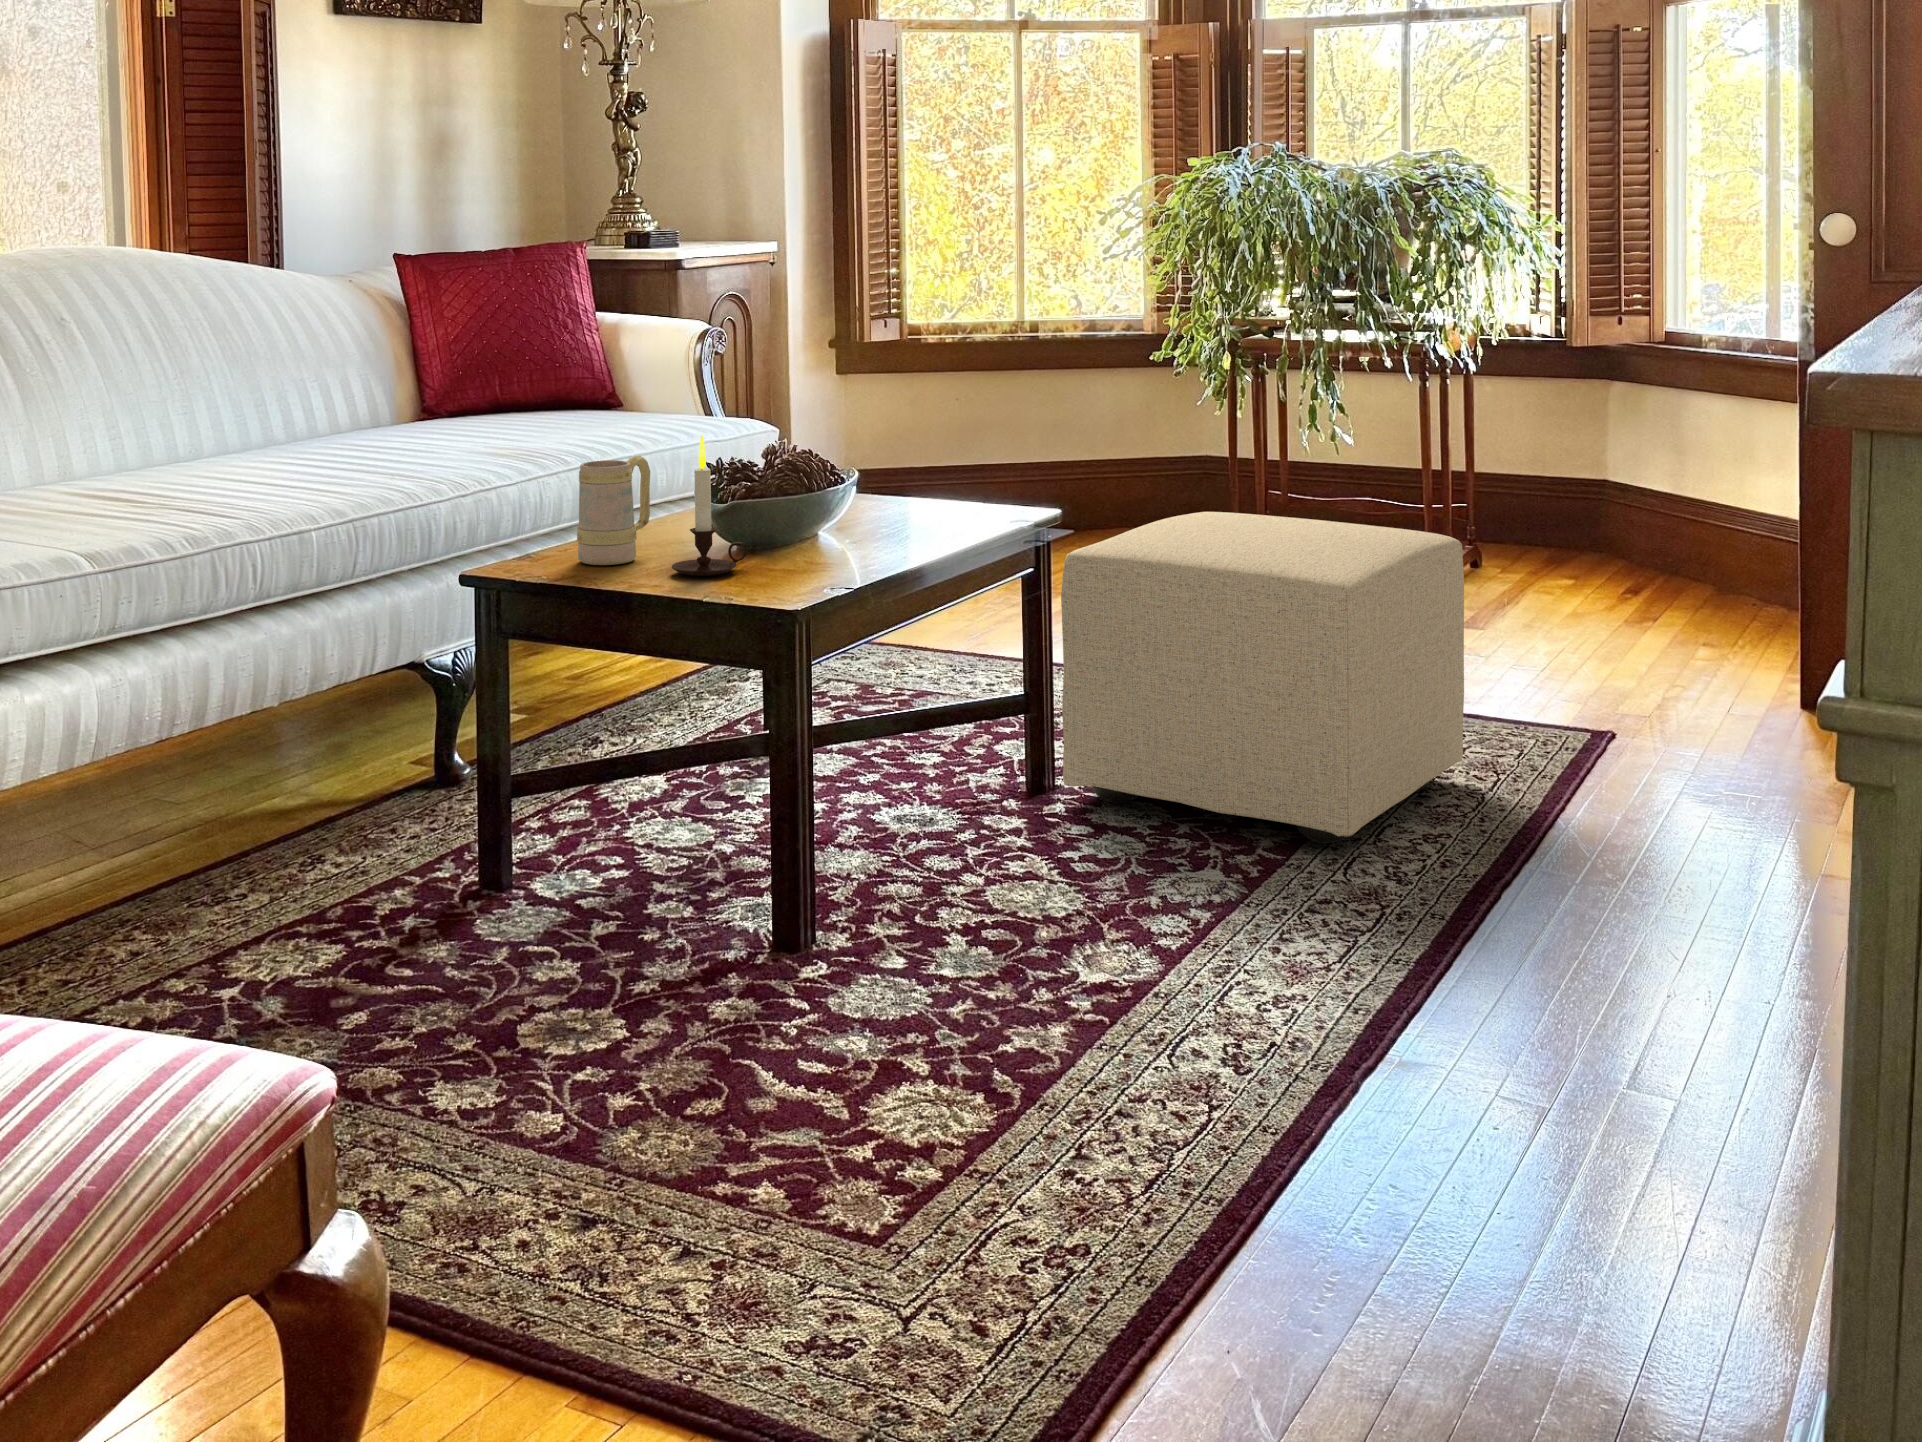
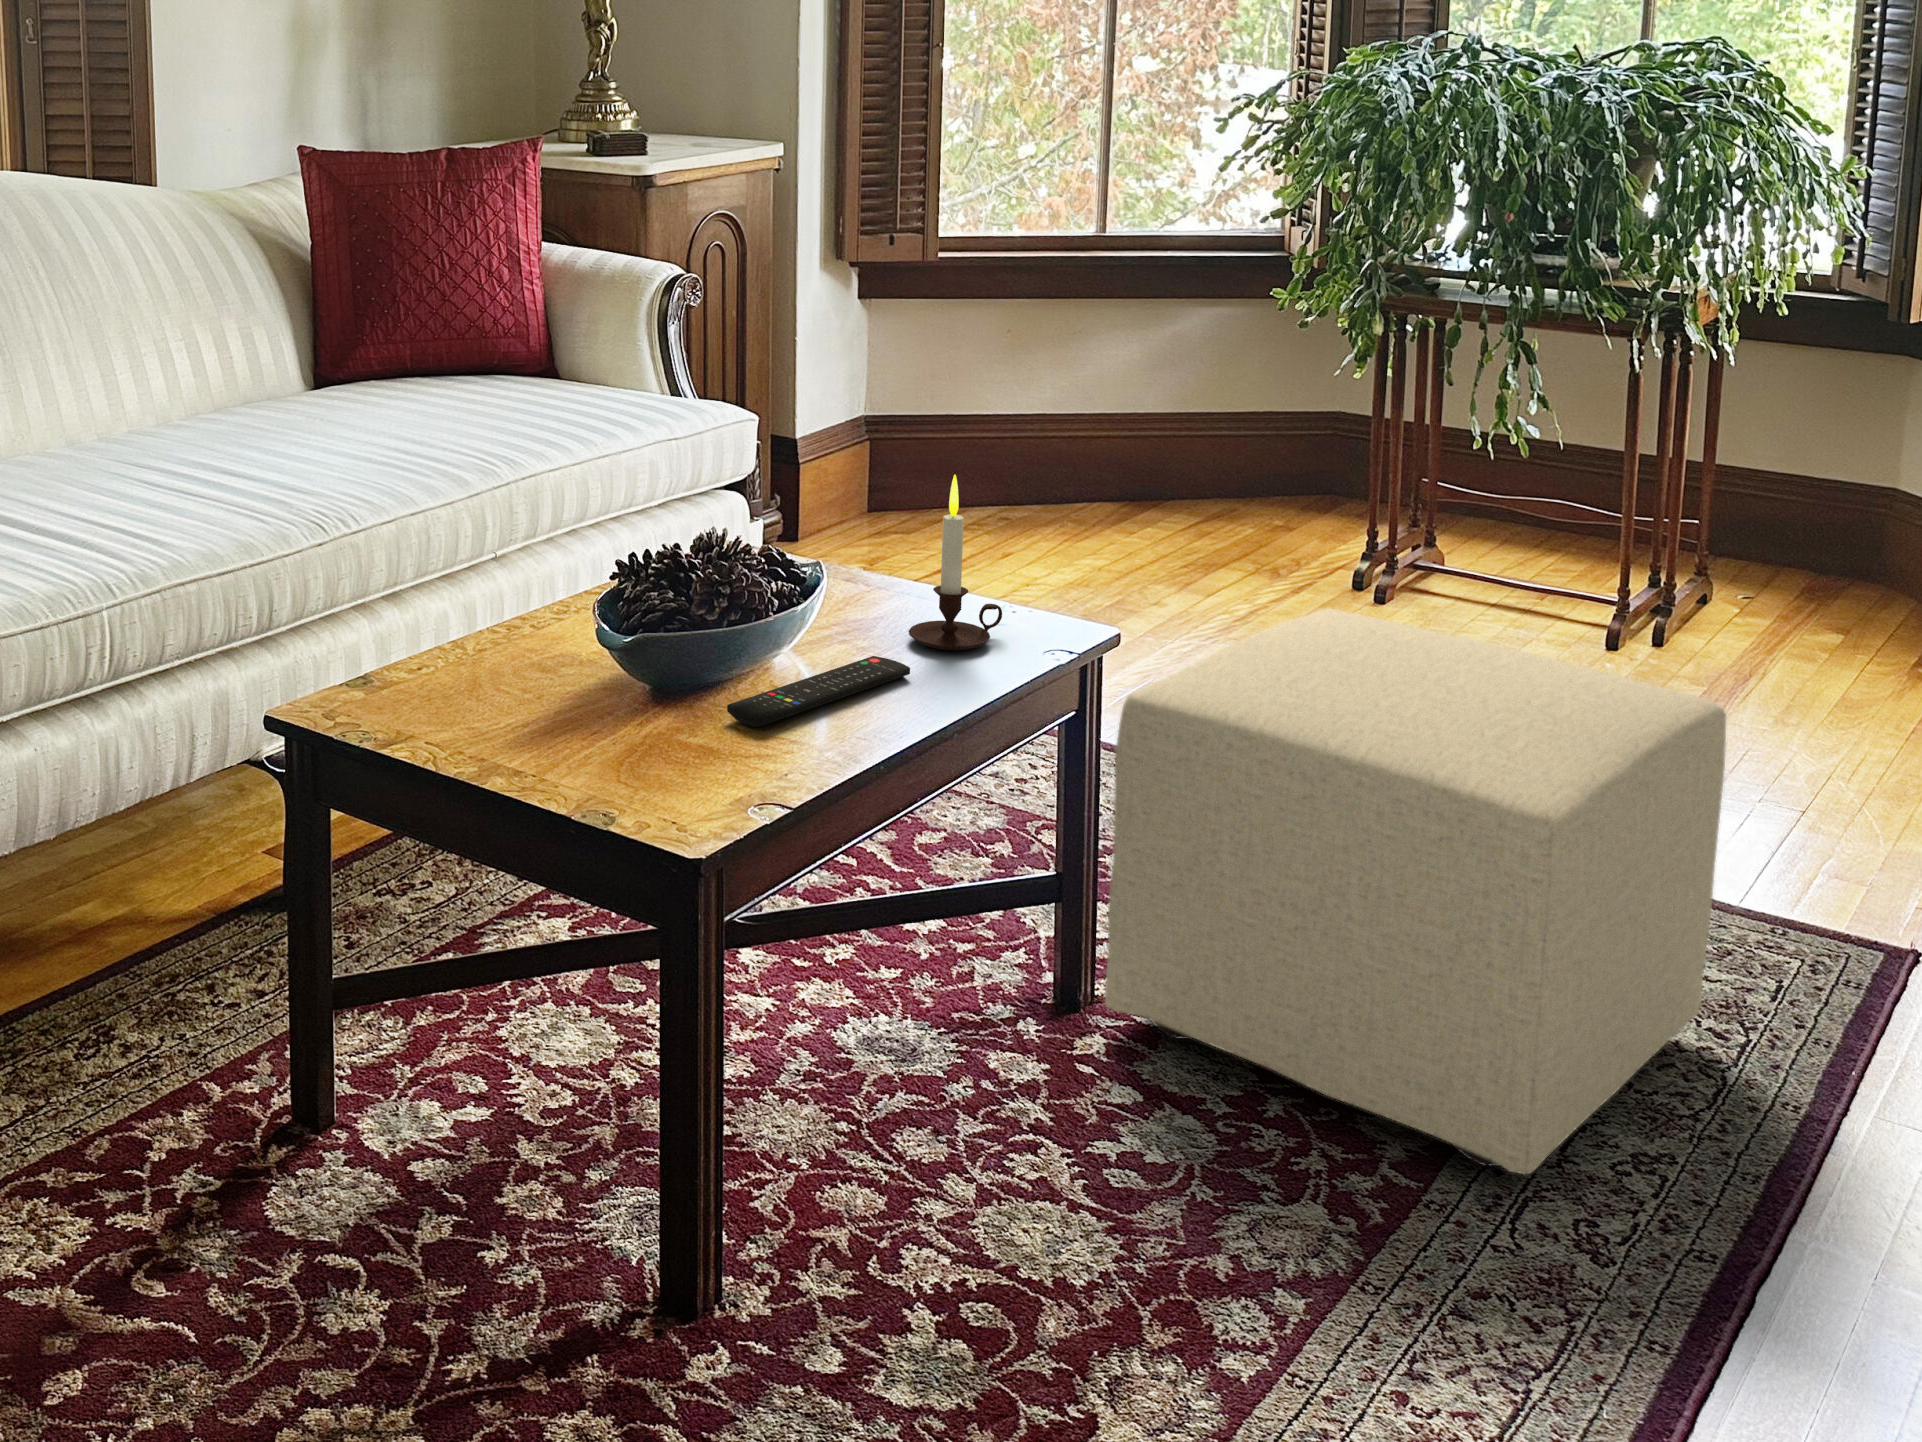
candle: present [672,435,747,576] -> present [909,475,1002,650]
mug: present [577,456,650,565] -> none [421,560,528,719]
remote control: none [797,523,919,556] -> present [727,656,910,727]

